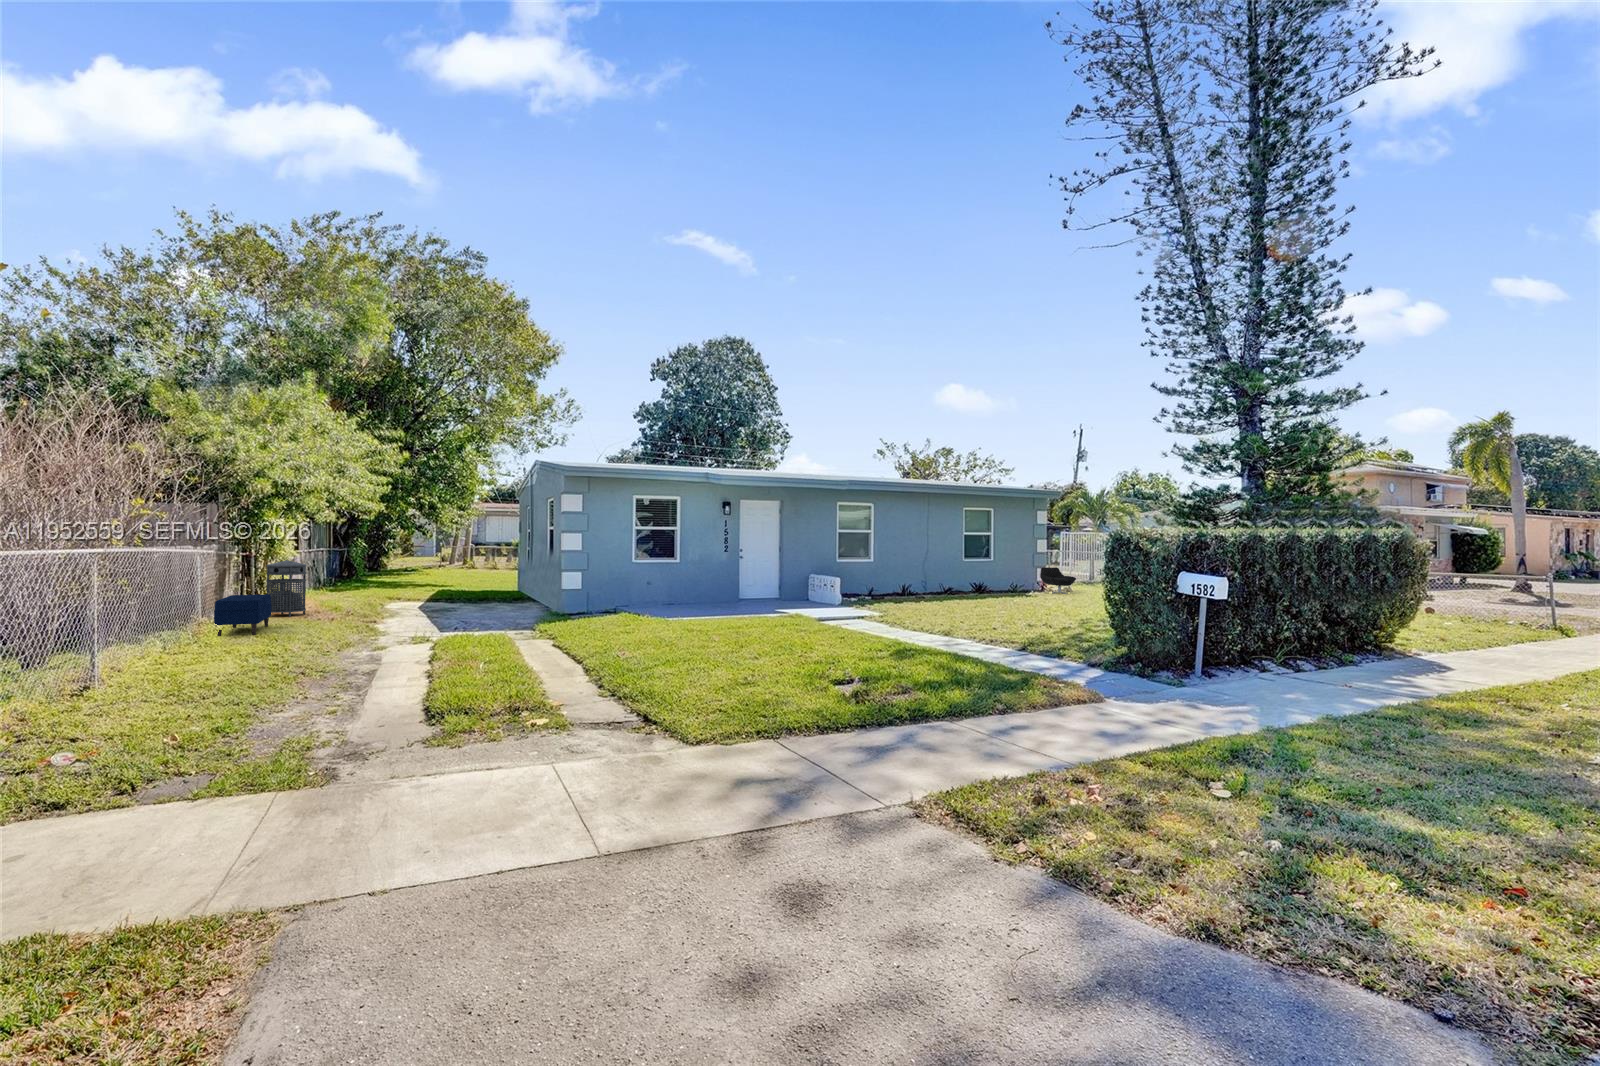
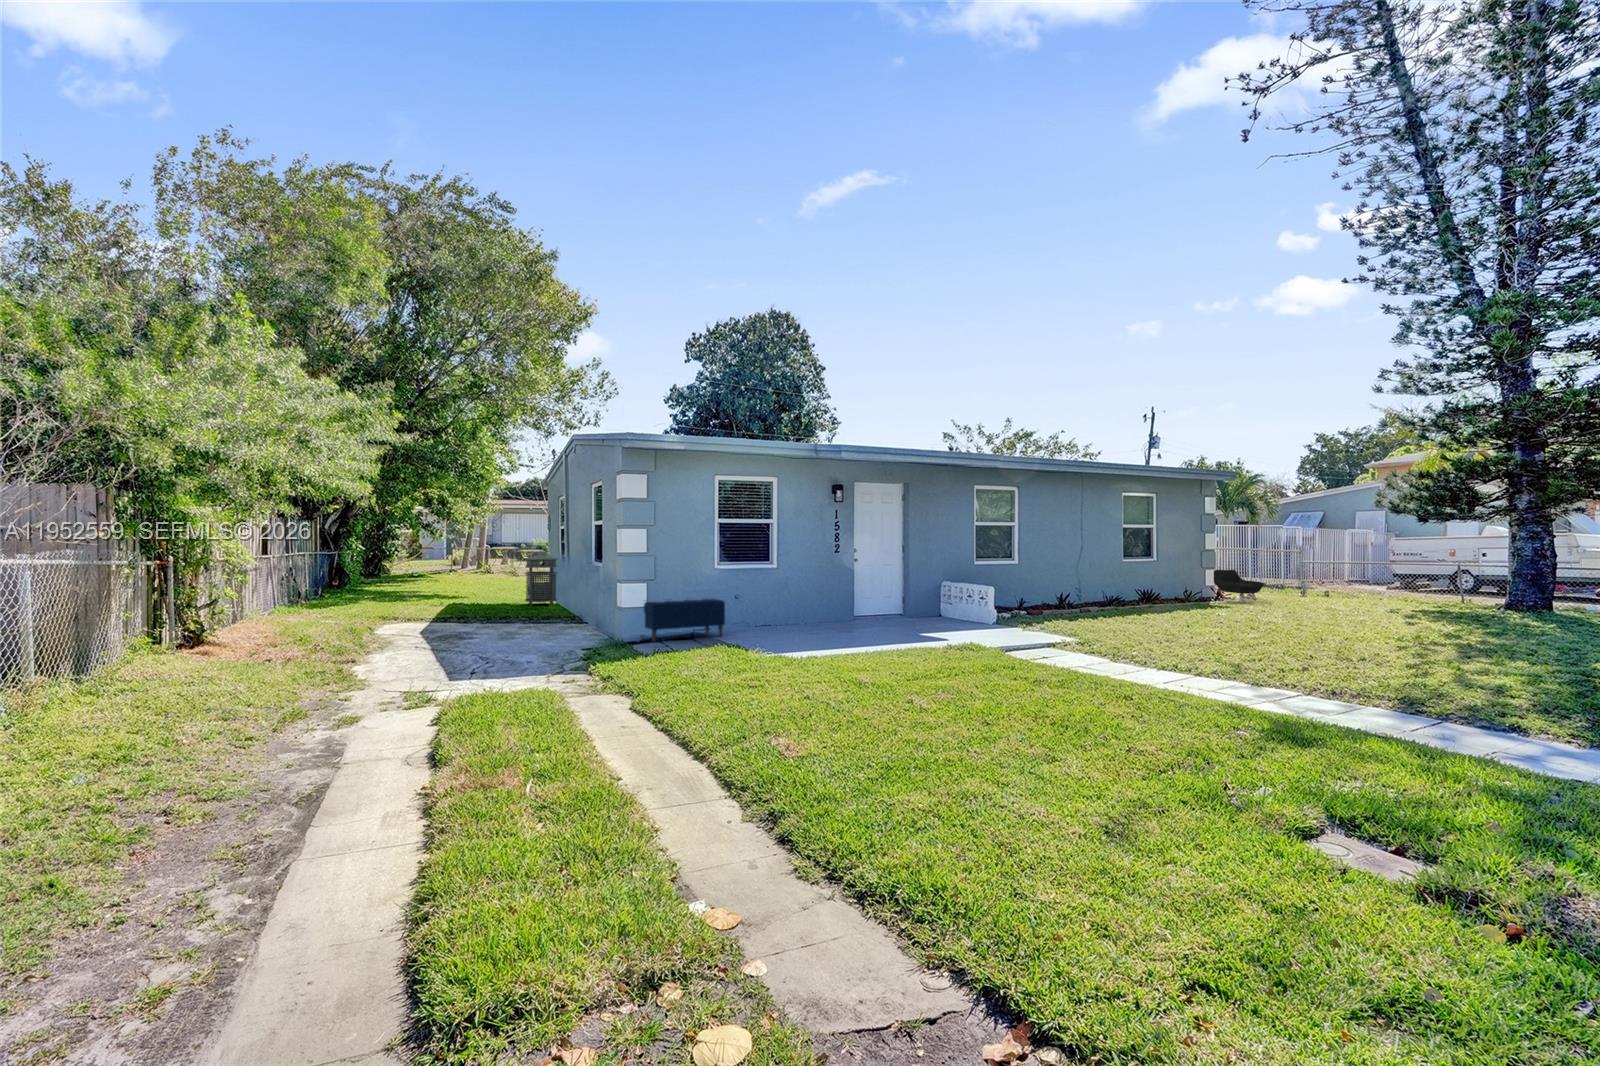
trash can: present [266,560,306,617] -> present [525,554,557,606]
bench: present [214,594,271,636] -> present [641,599,725,642]

